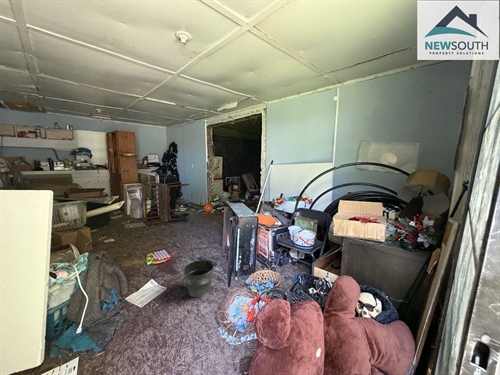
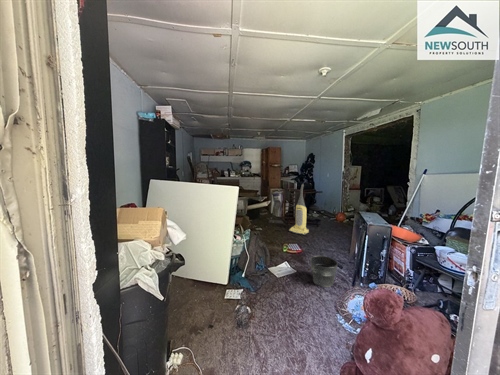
vacuum cleaner: none [153,177,178,236] -> present [289,184,309,235]

